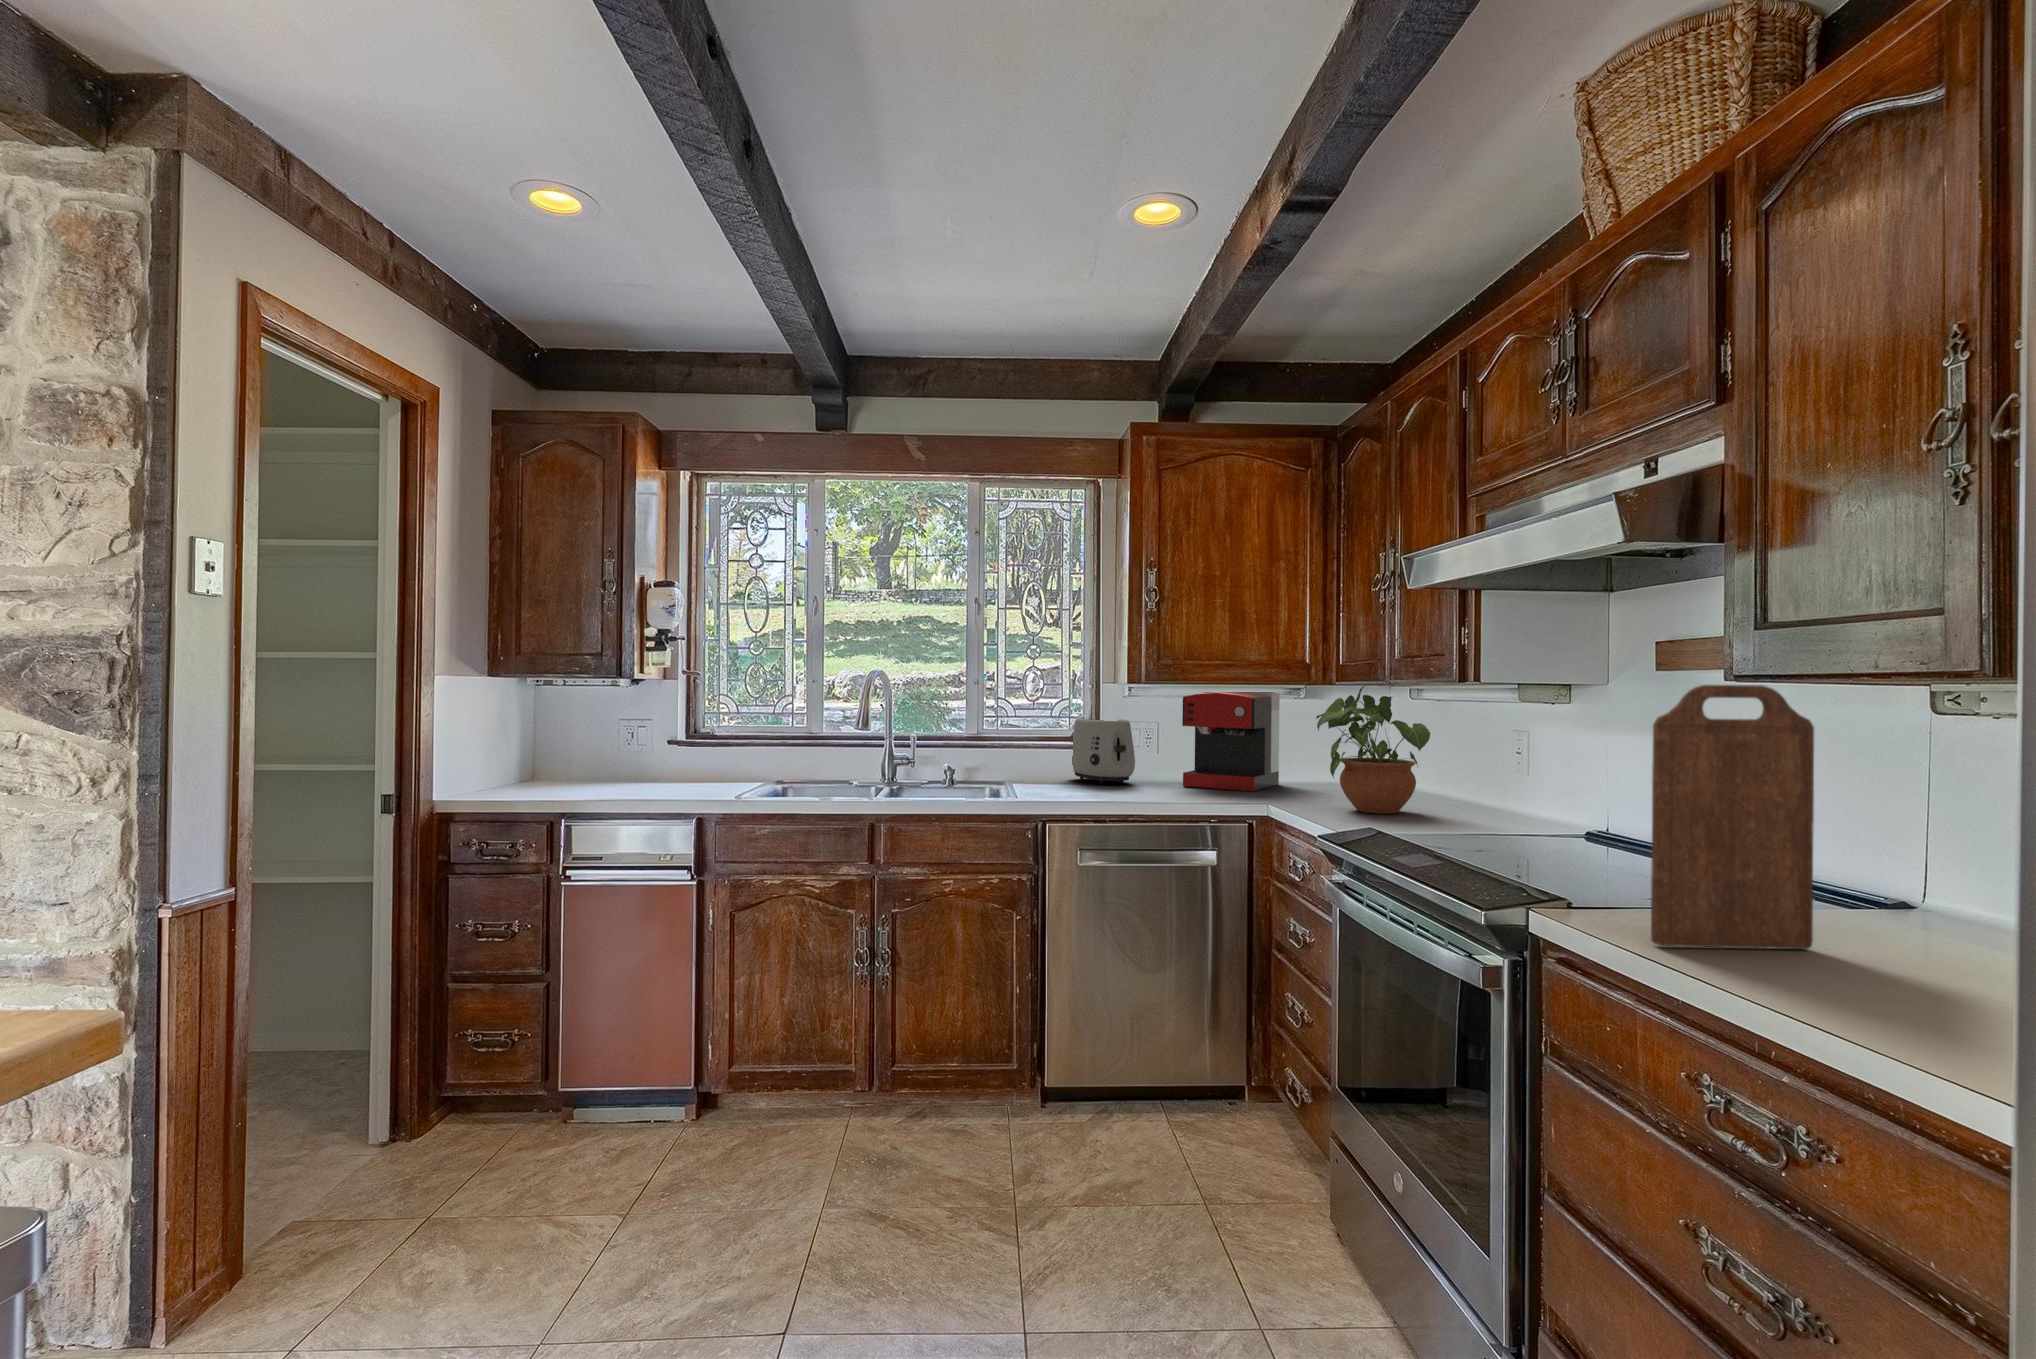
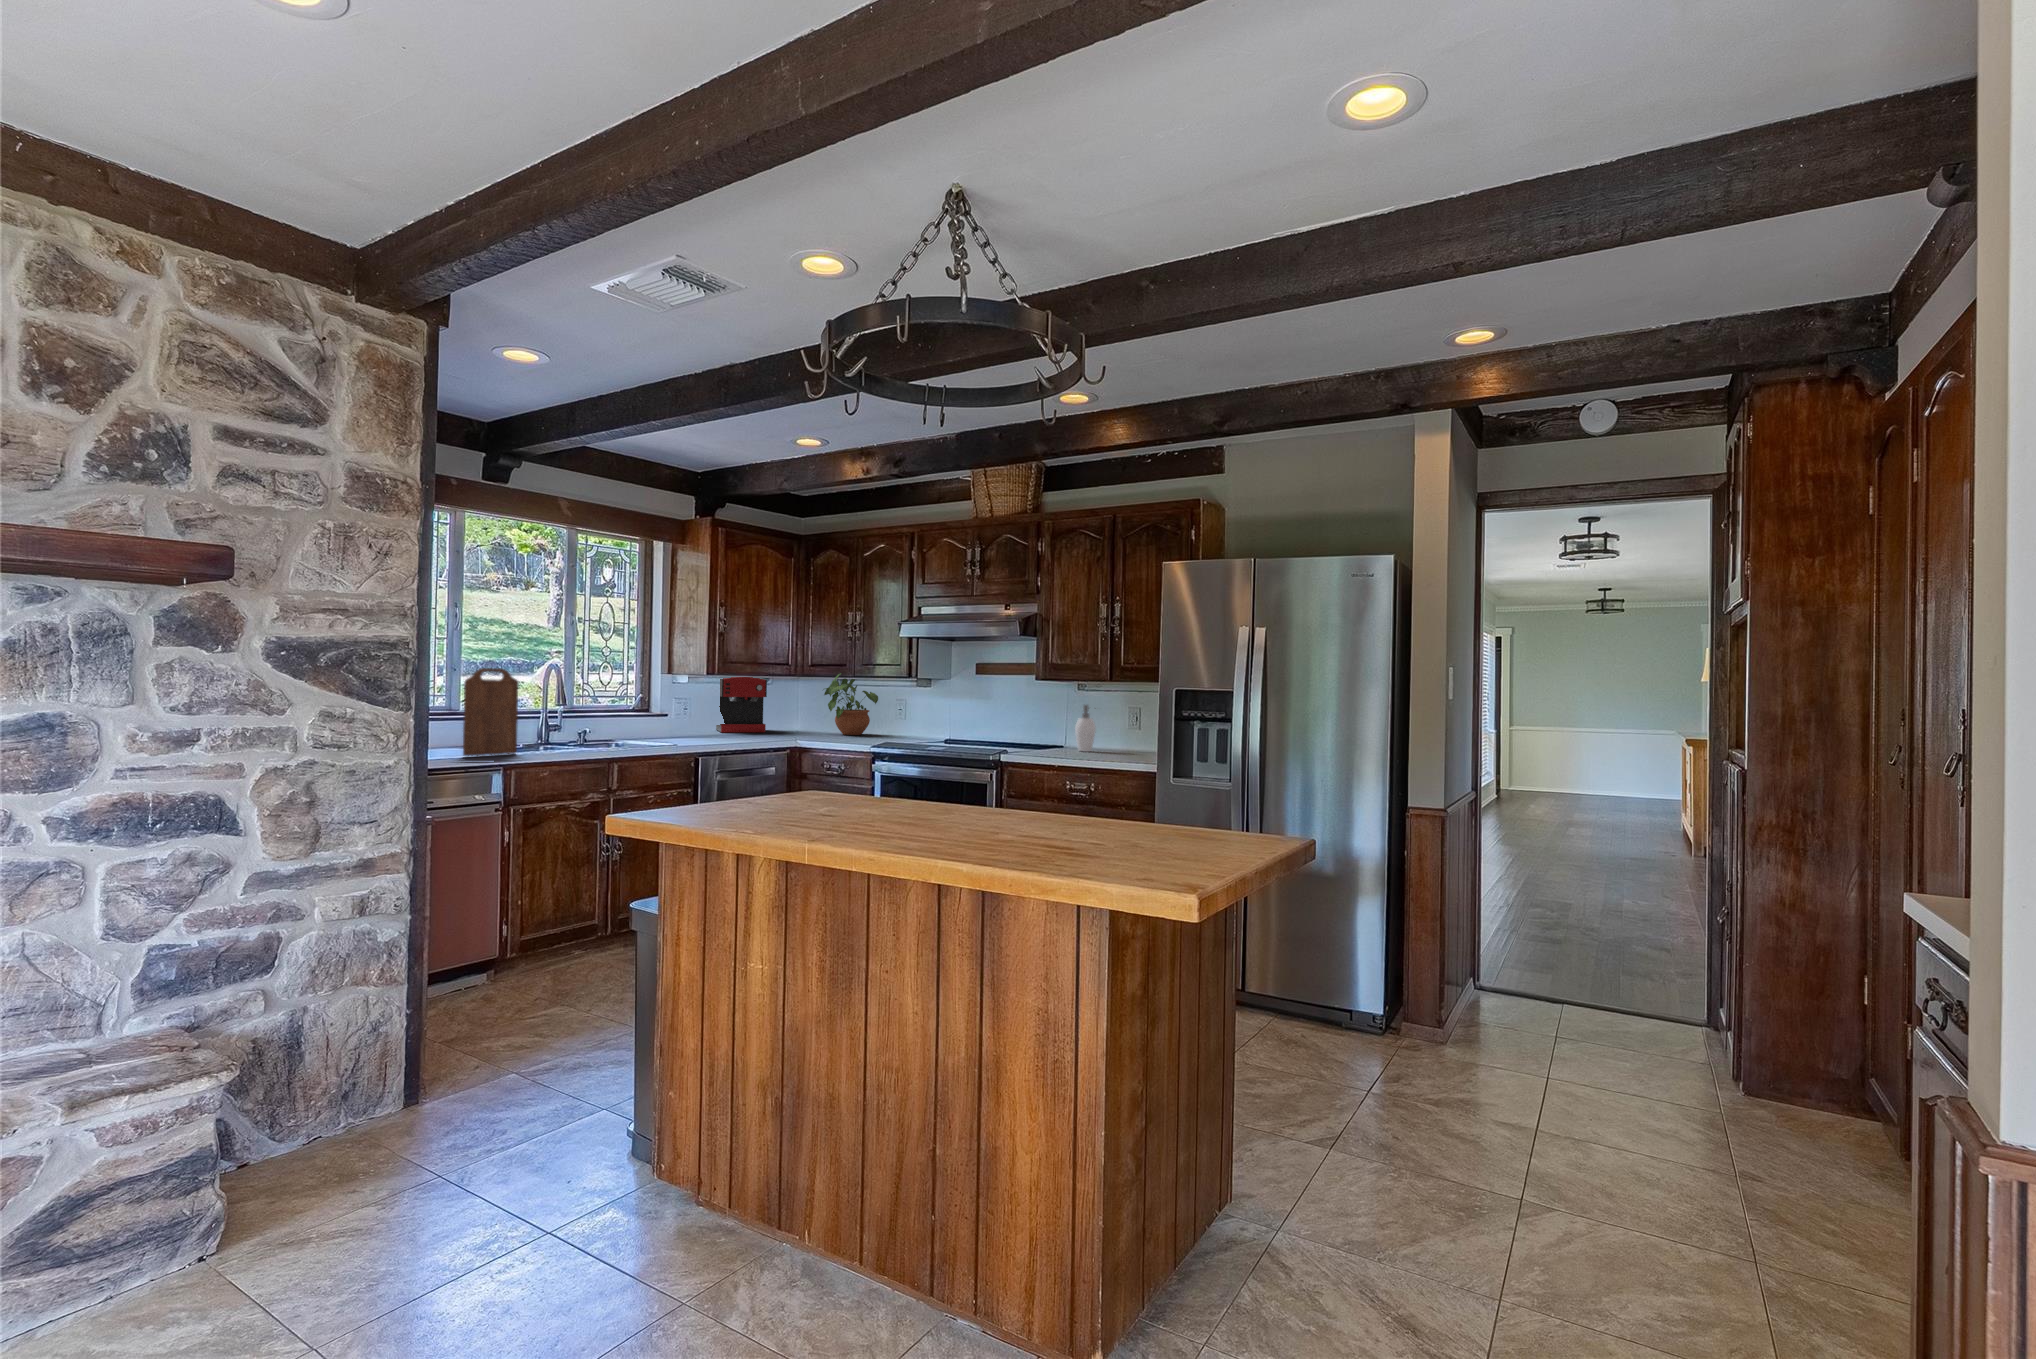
cutting board: present [1651,685,1814,949] -> present [463,668,518,757]
toaster: present [1072,718,1135,784] -> none [639,693,695,734]
soap dispenser: none [1796,799,1931,1006] -> present [1075,705,1096,752]

